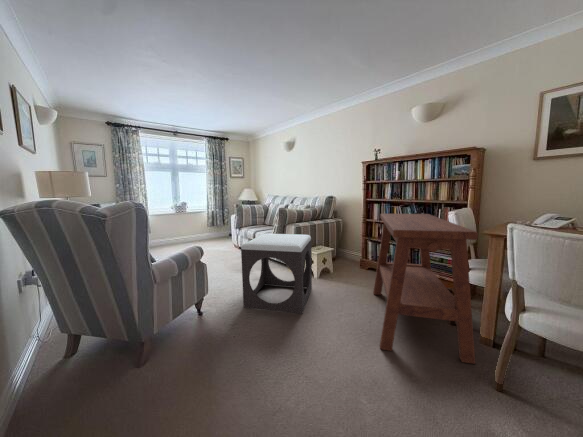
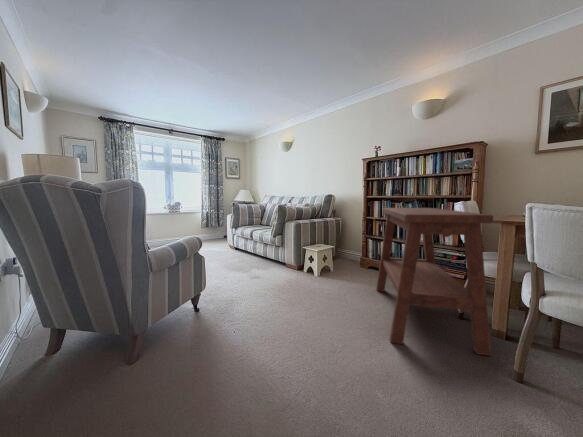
footstool: present [241,233,312,314] -> none [241,228,313,309]

